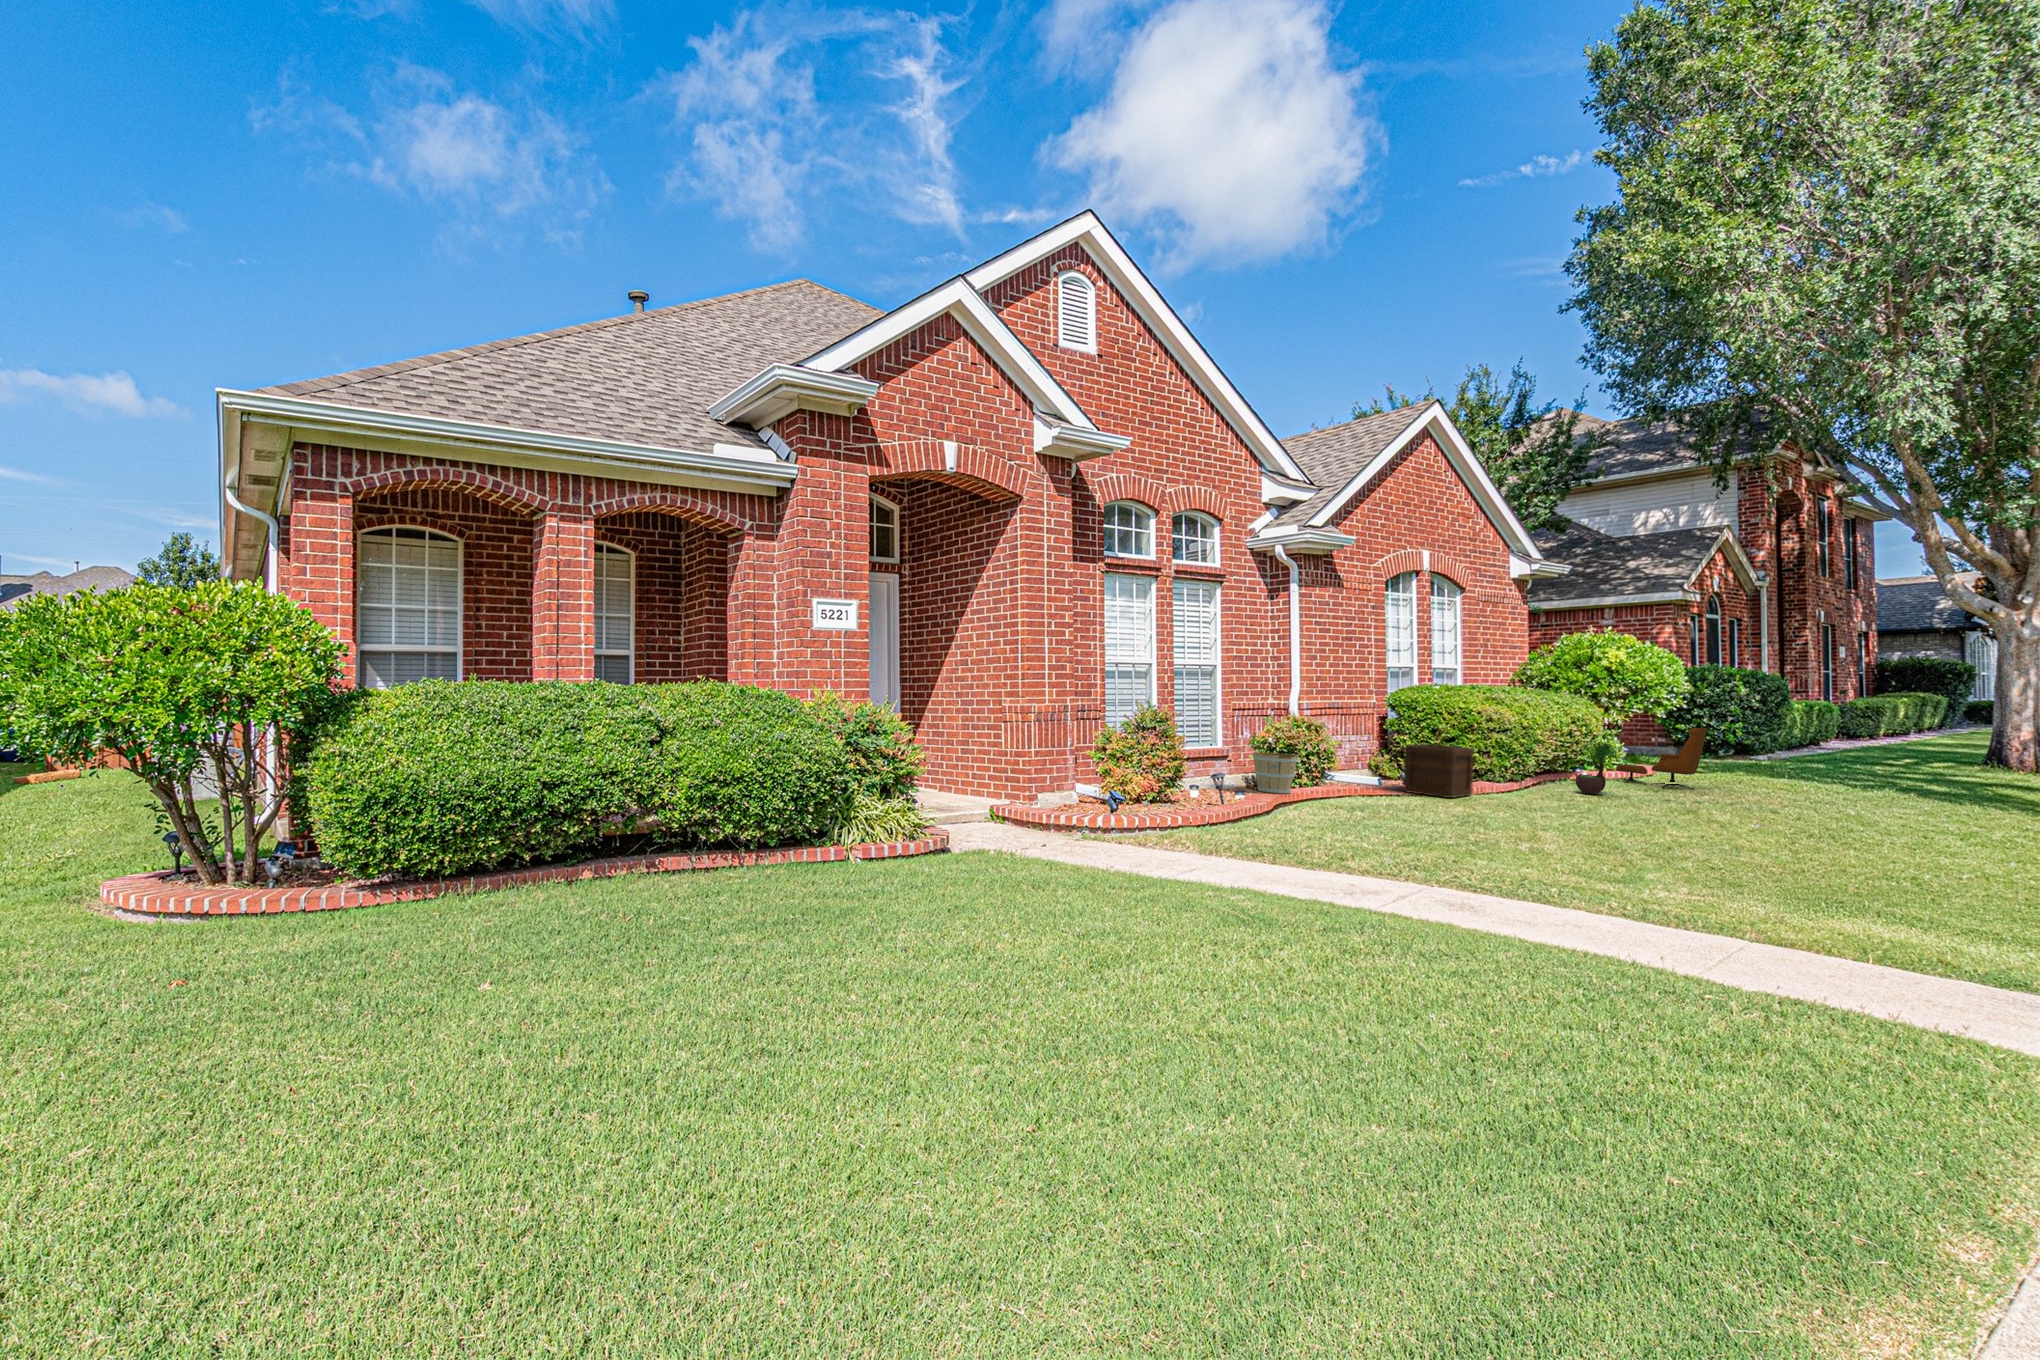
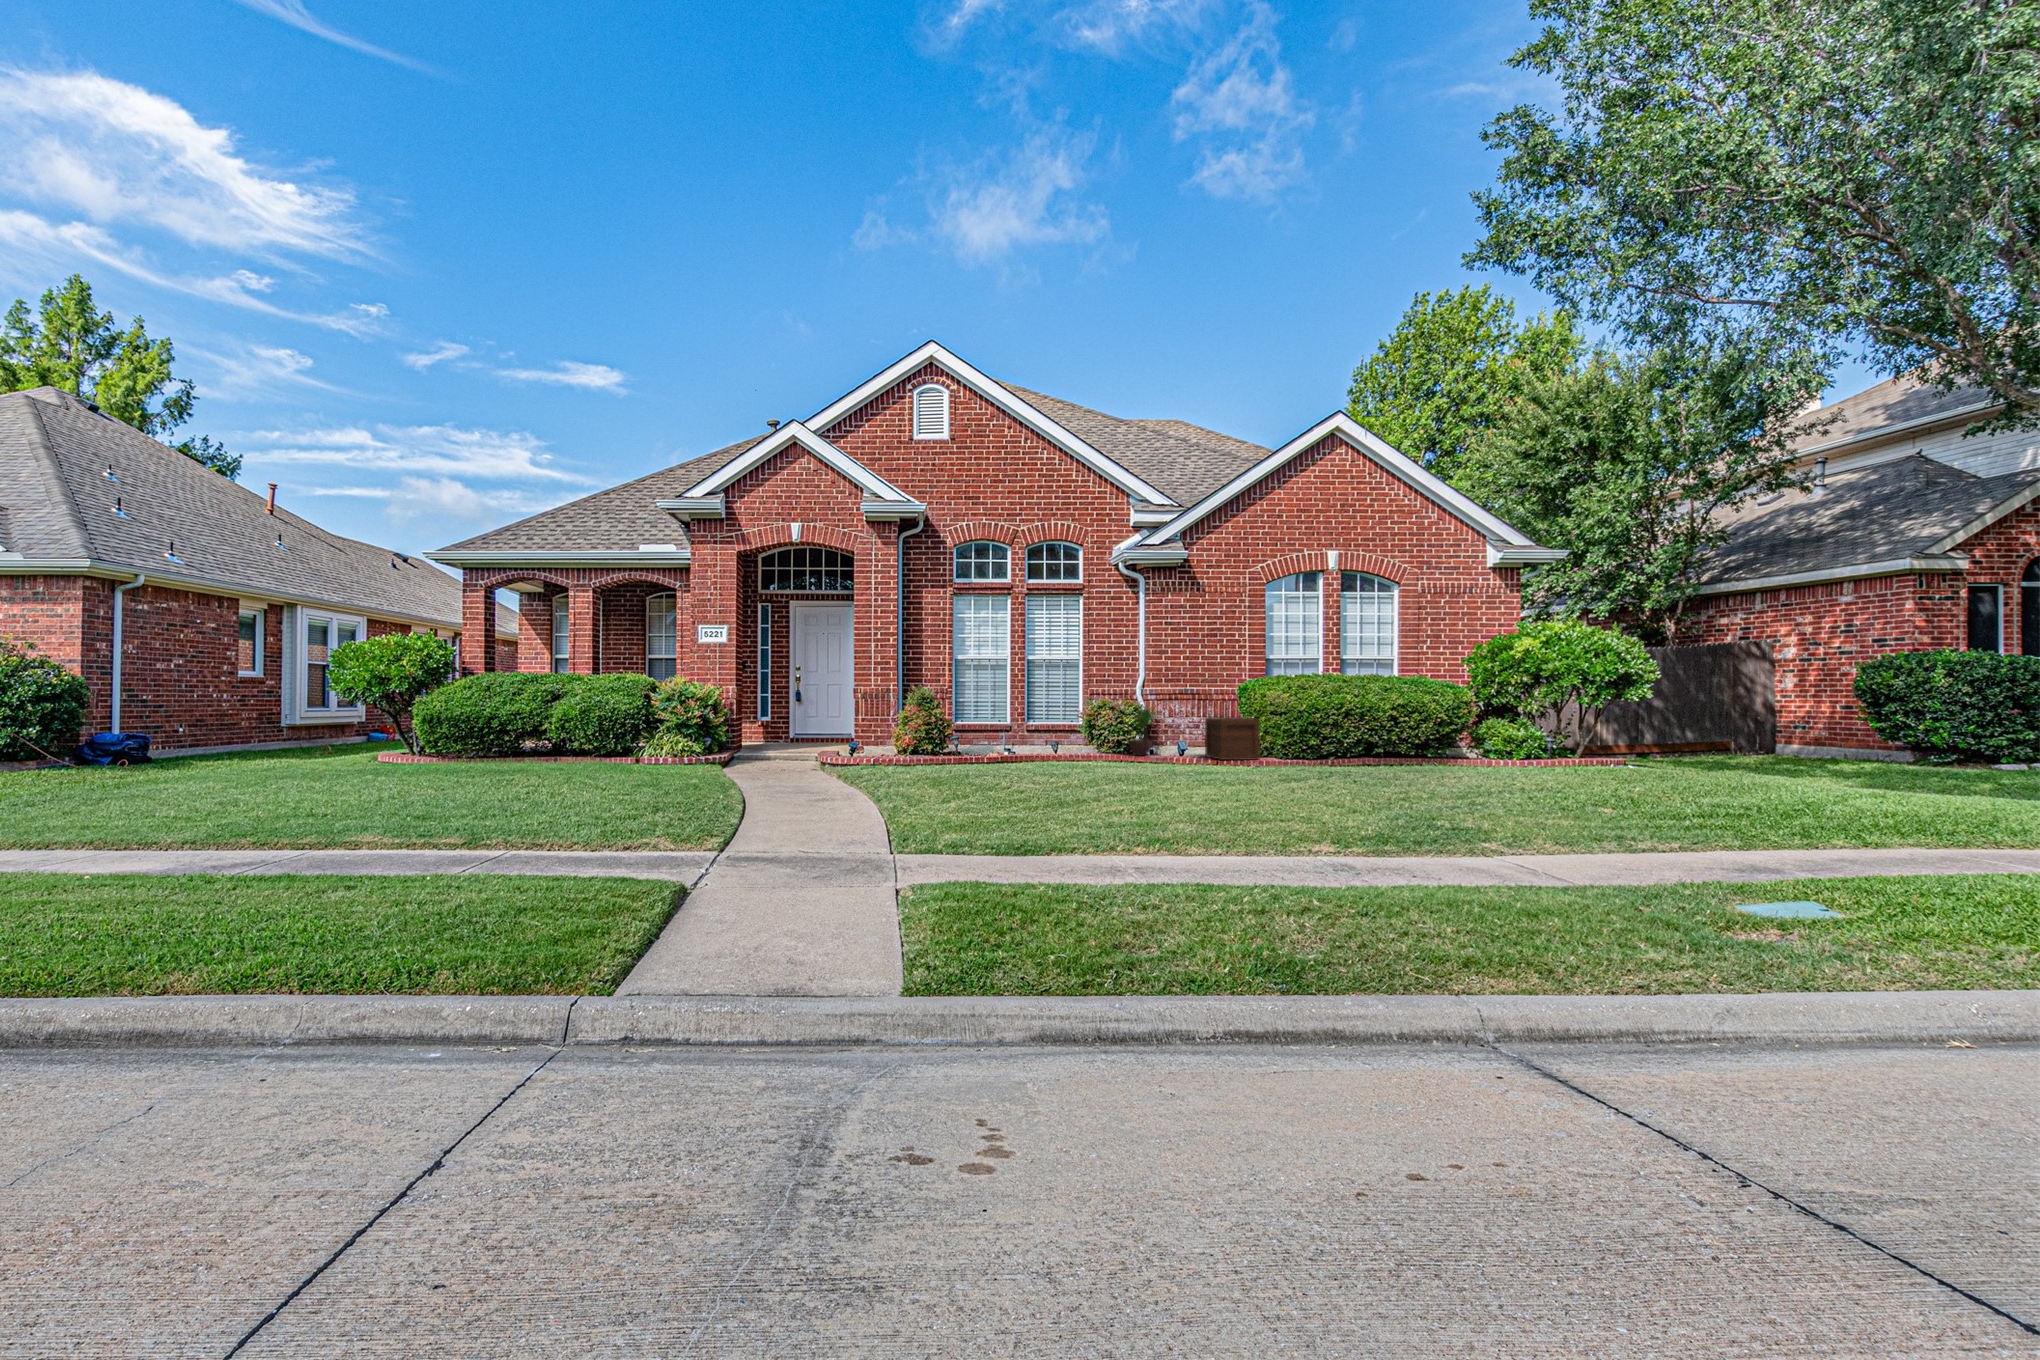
lounge chair: present [1616,728,1707,790] -> none [1541,700,1603,764]
potted tree: present [1576,739,1615,794] -> present [1129,708,1156,756]
wooden bucket: present [1253,751,1299,794] -> none [1059,724,1095,755]

